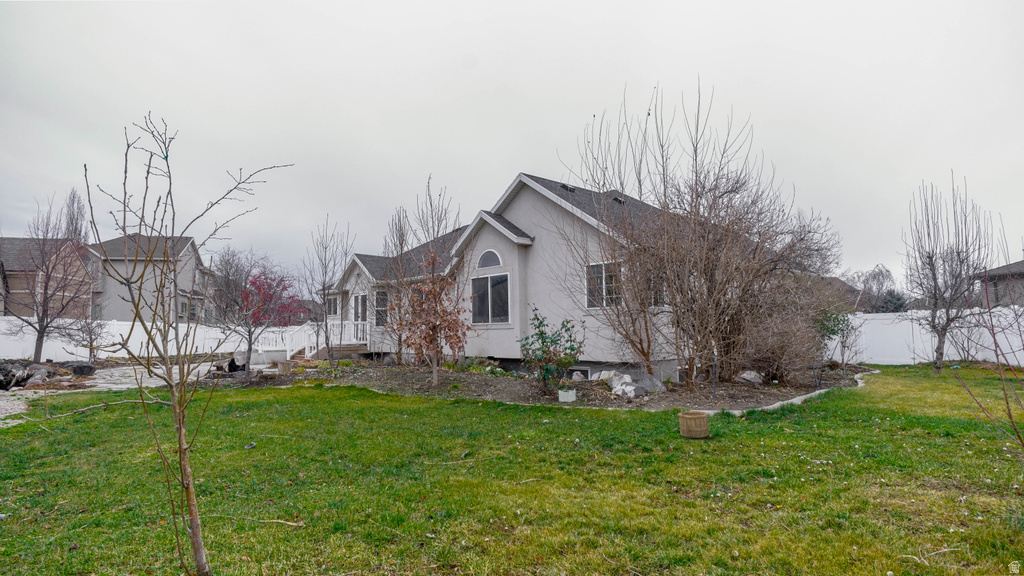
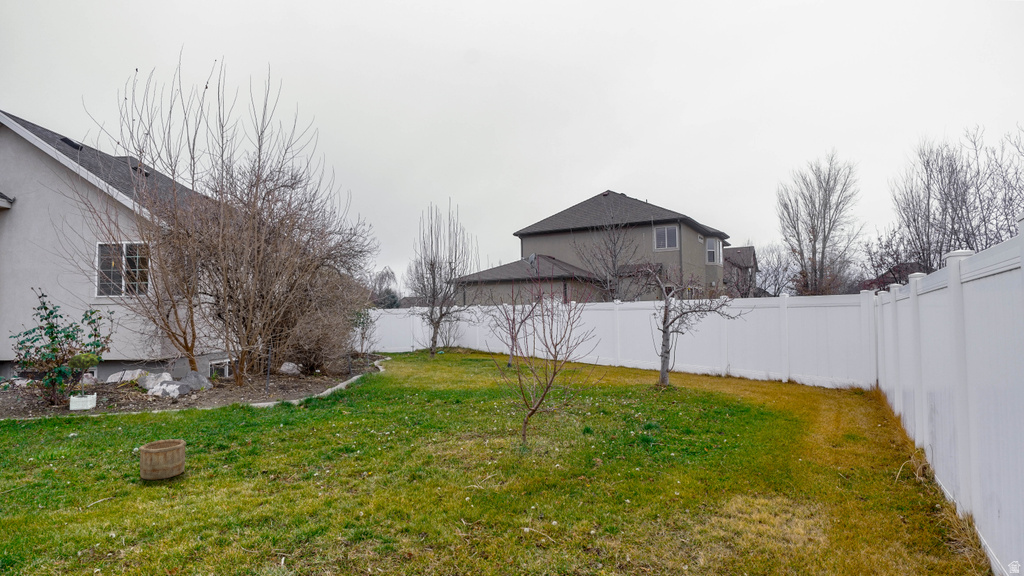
wooden bucket: present [678,411,708,438] -> present [139,439,186,480]

